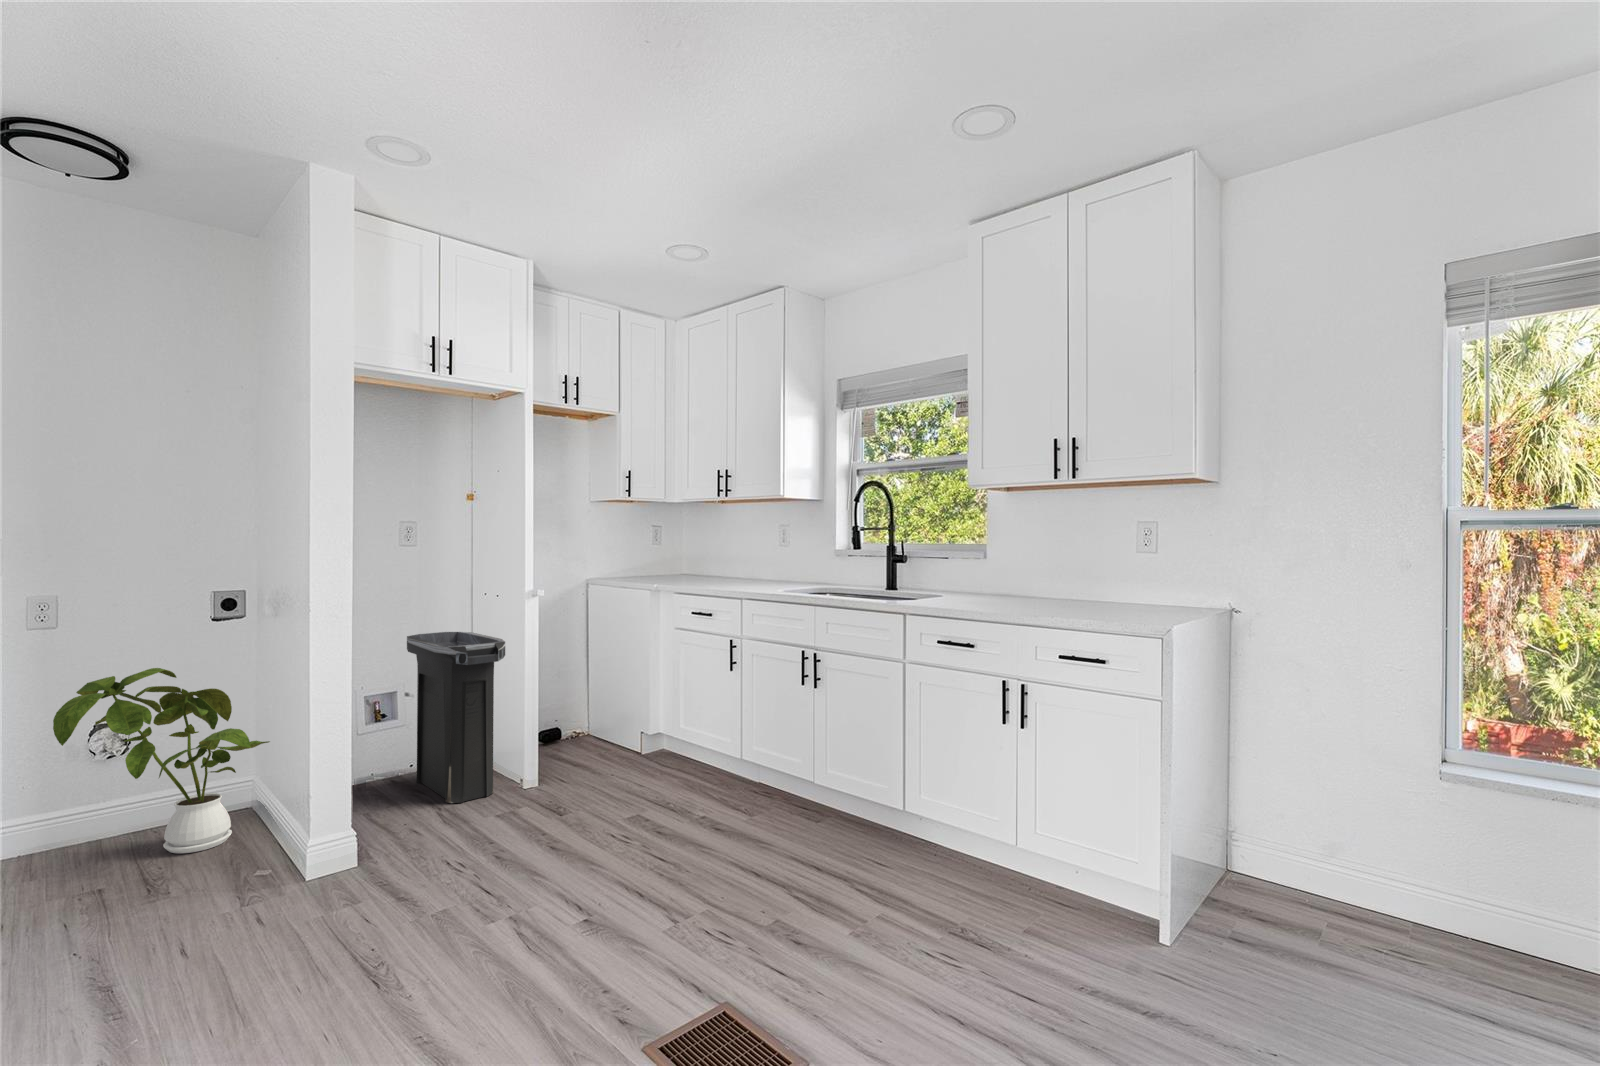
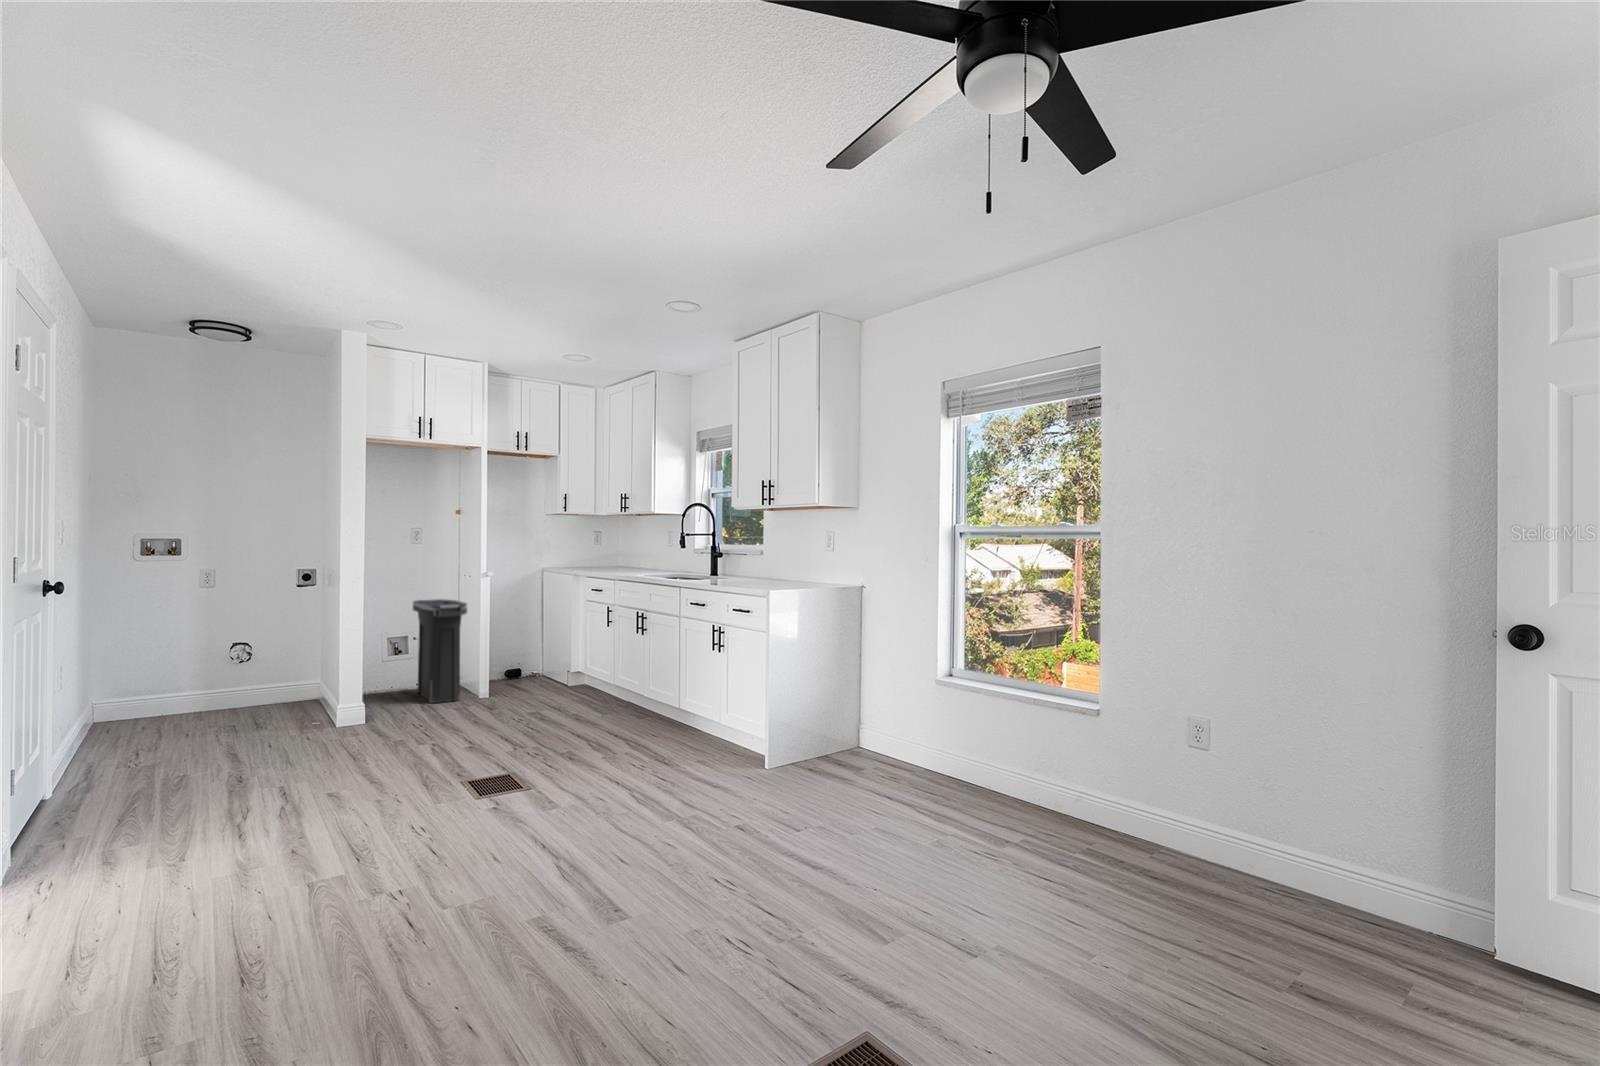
house plant: present [53,668,270,853] -> none [214,611,325,716]

